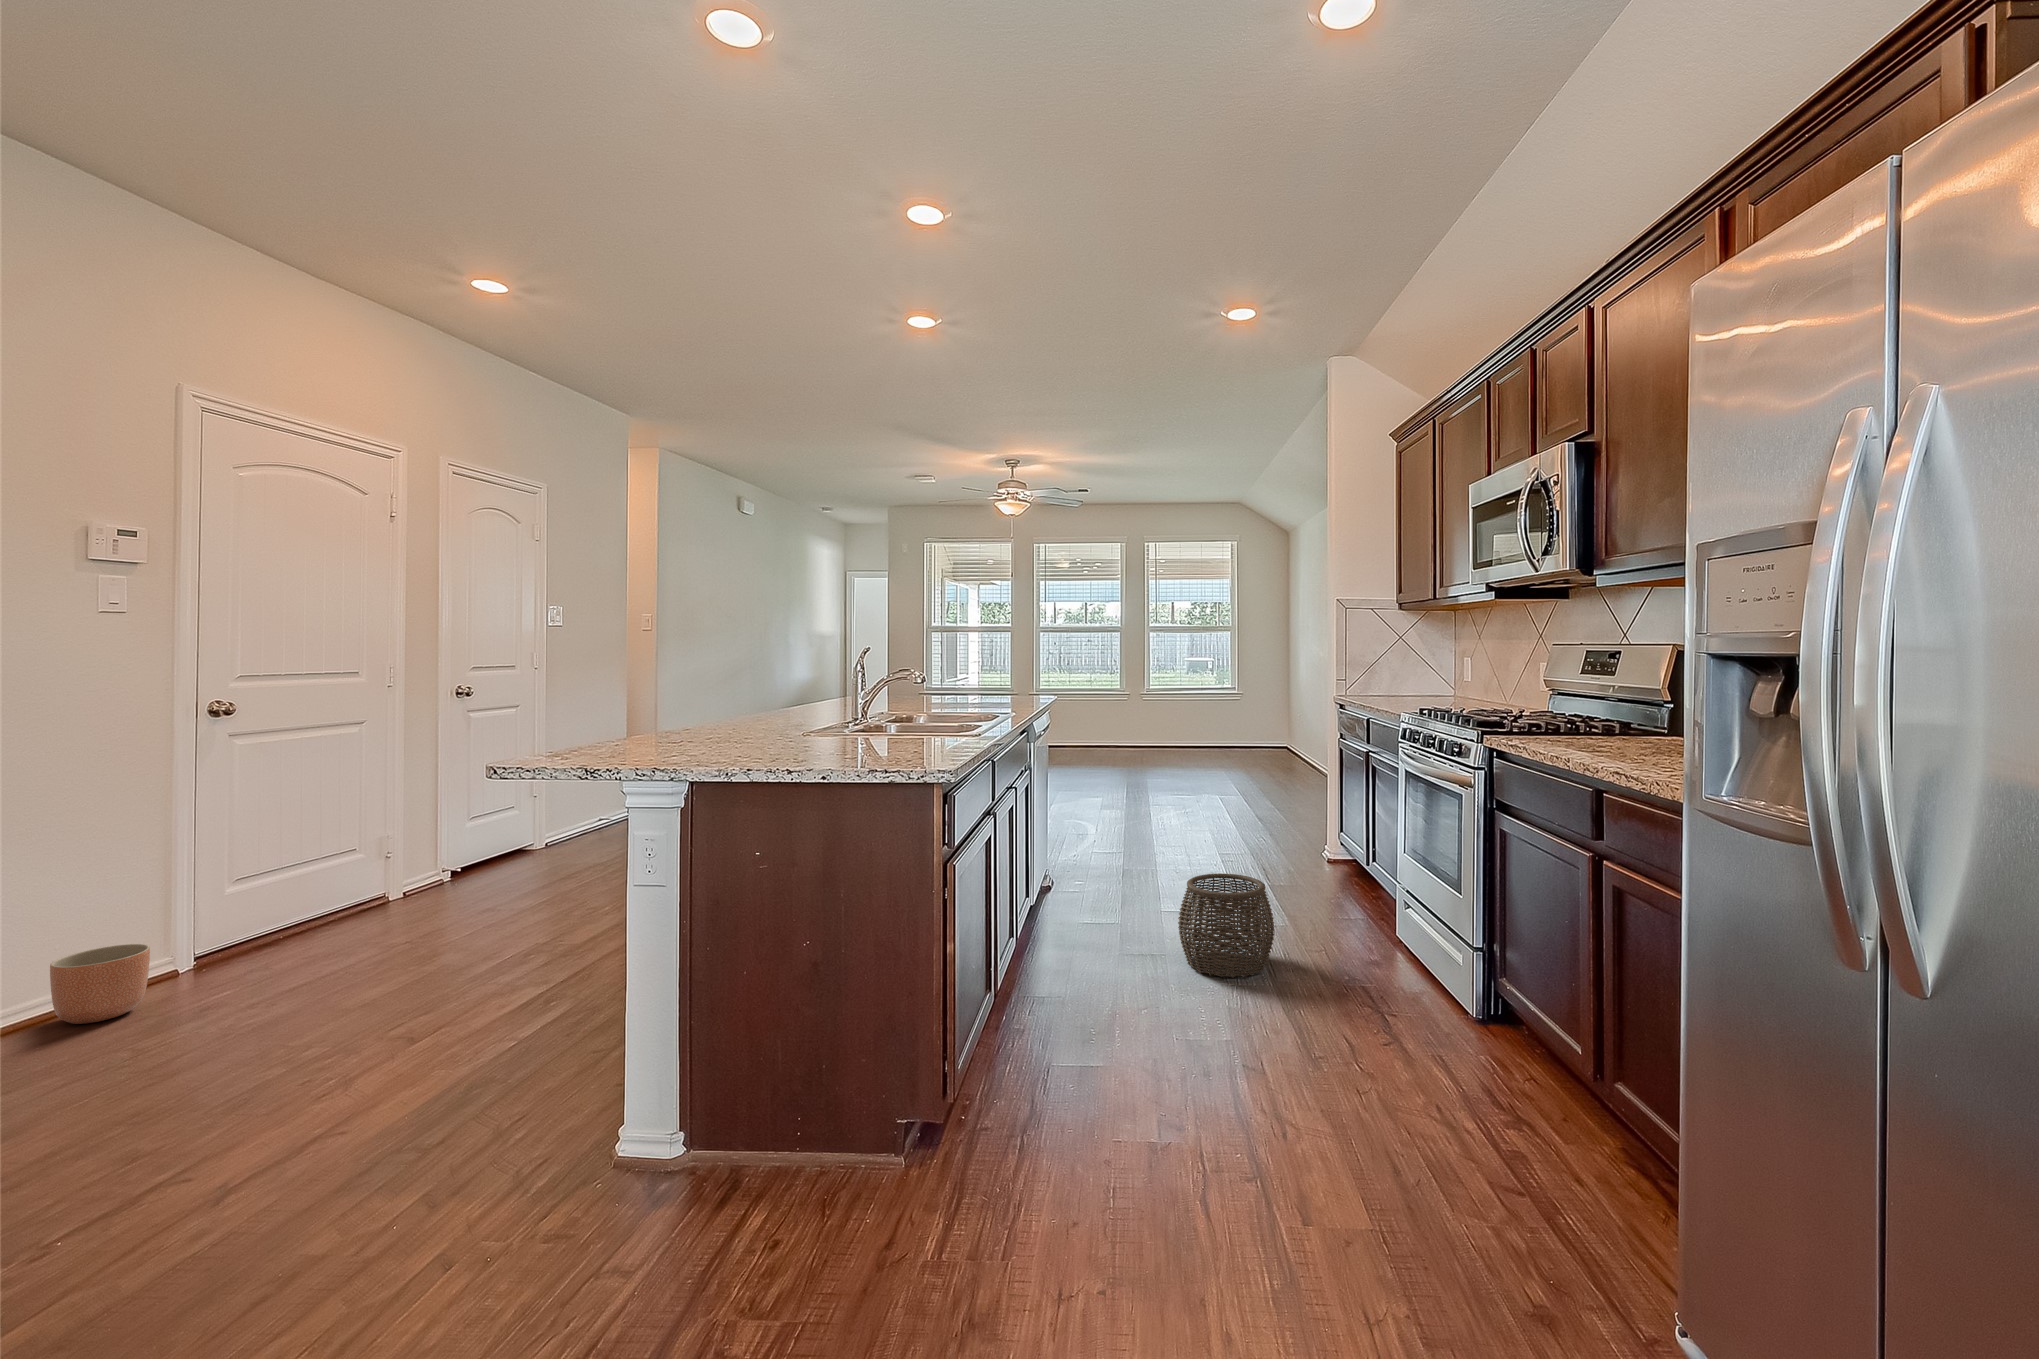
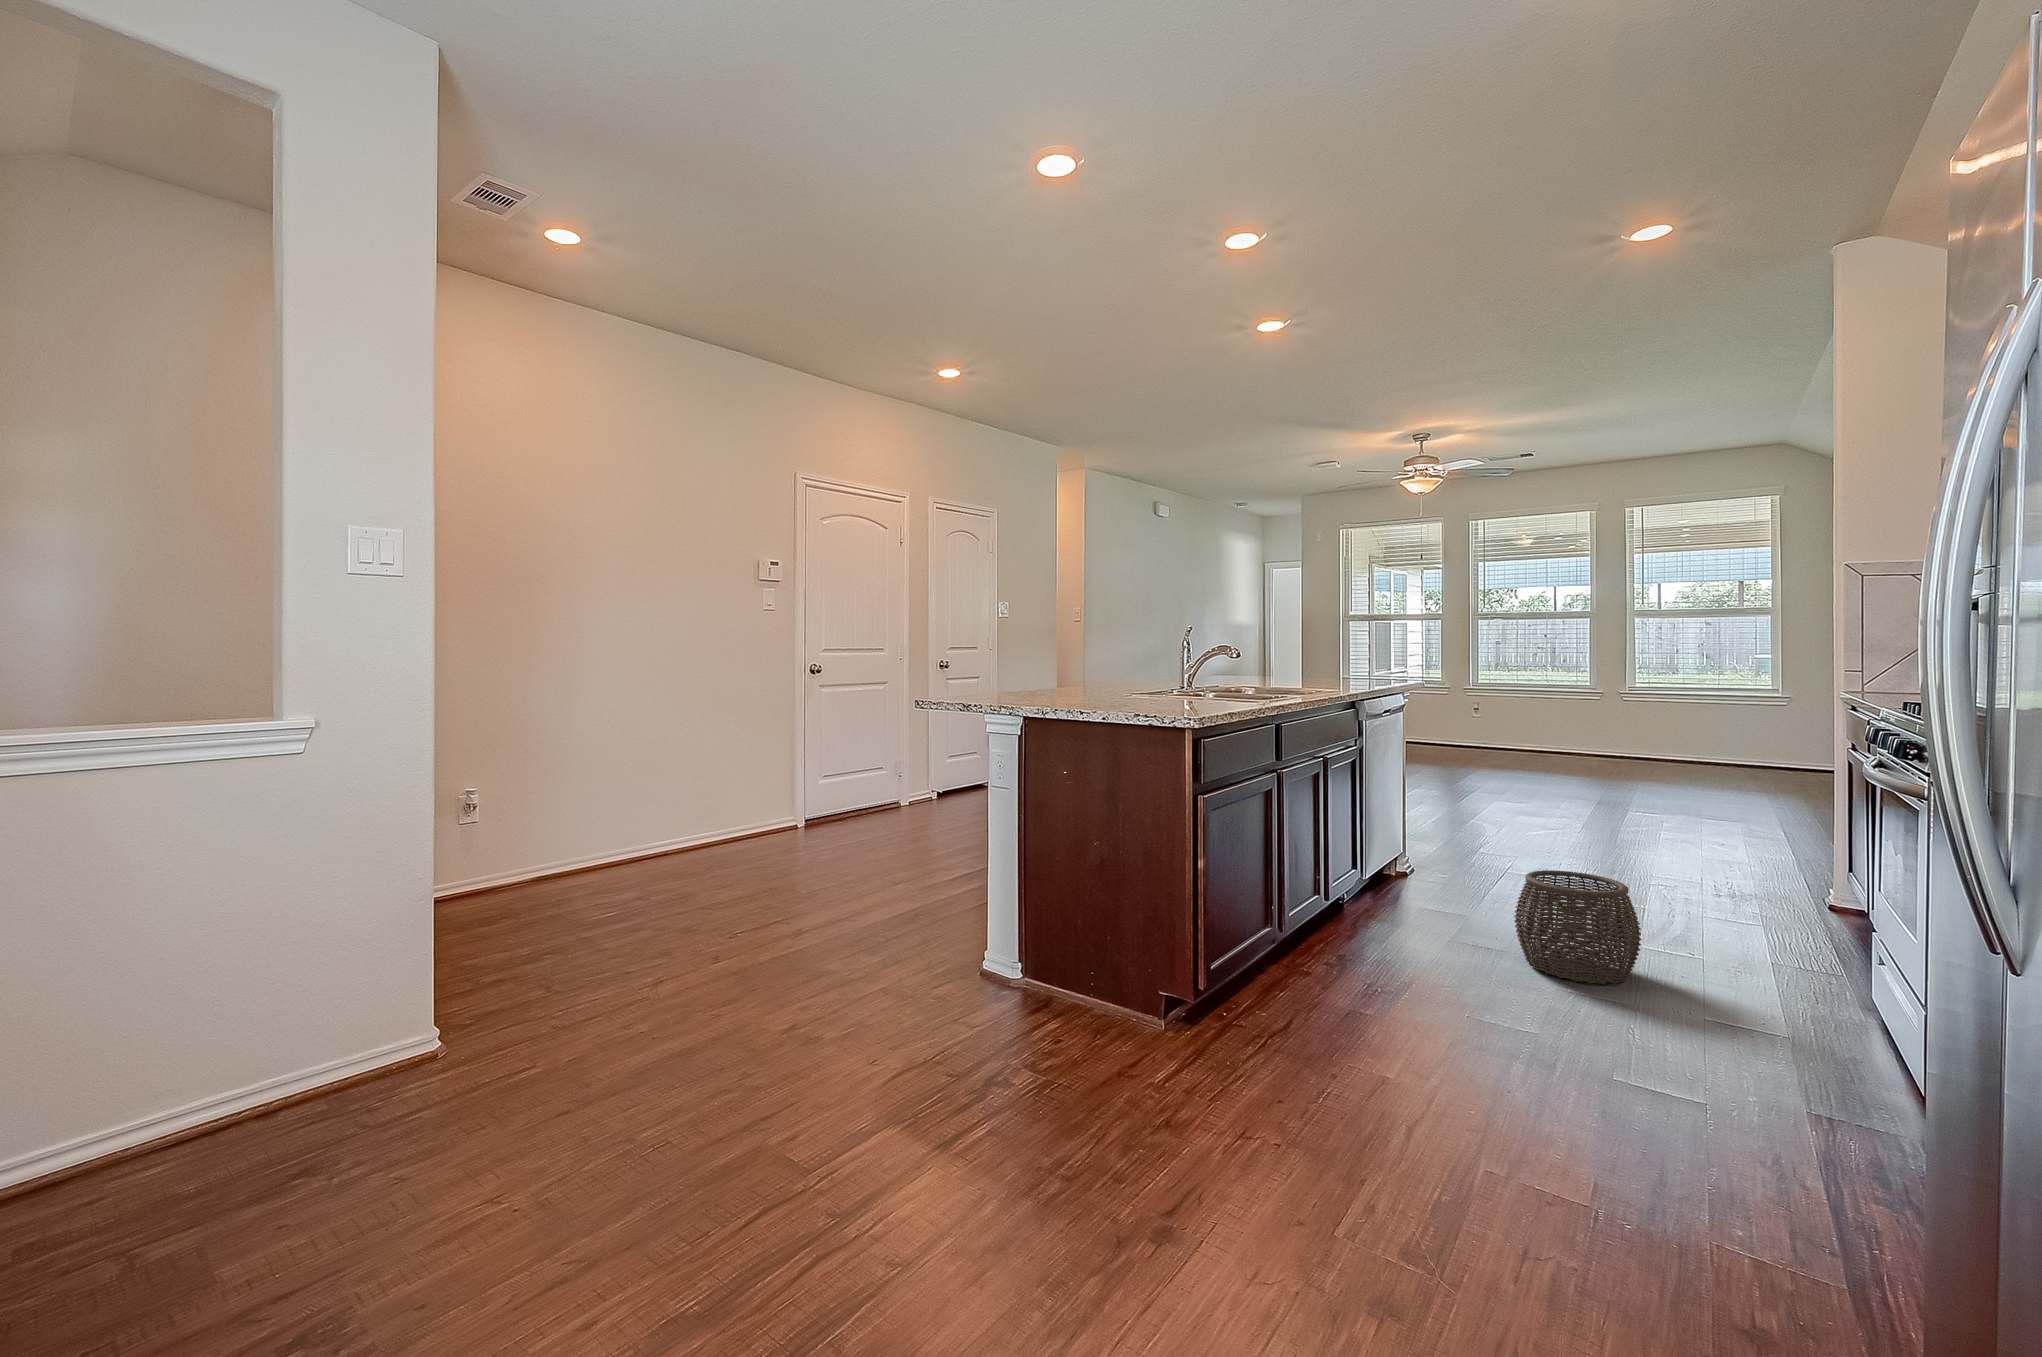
planter: present [50,944,150,1024] -> none [735,805,775,846]

